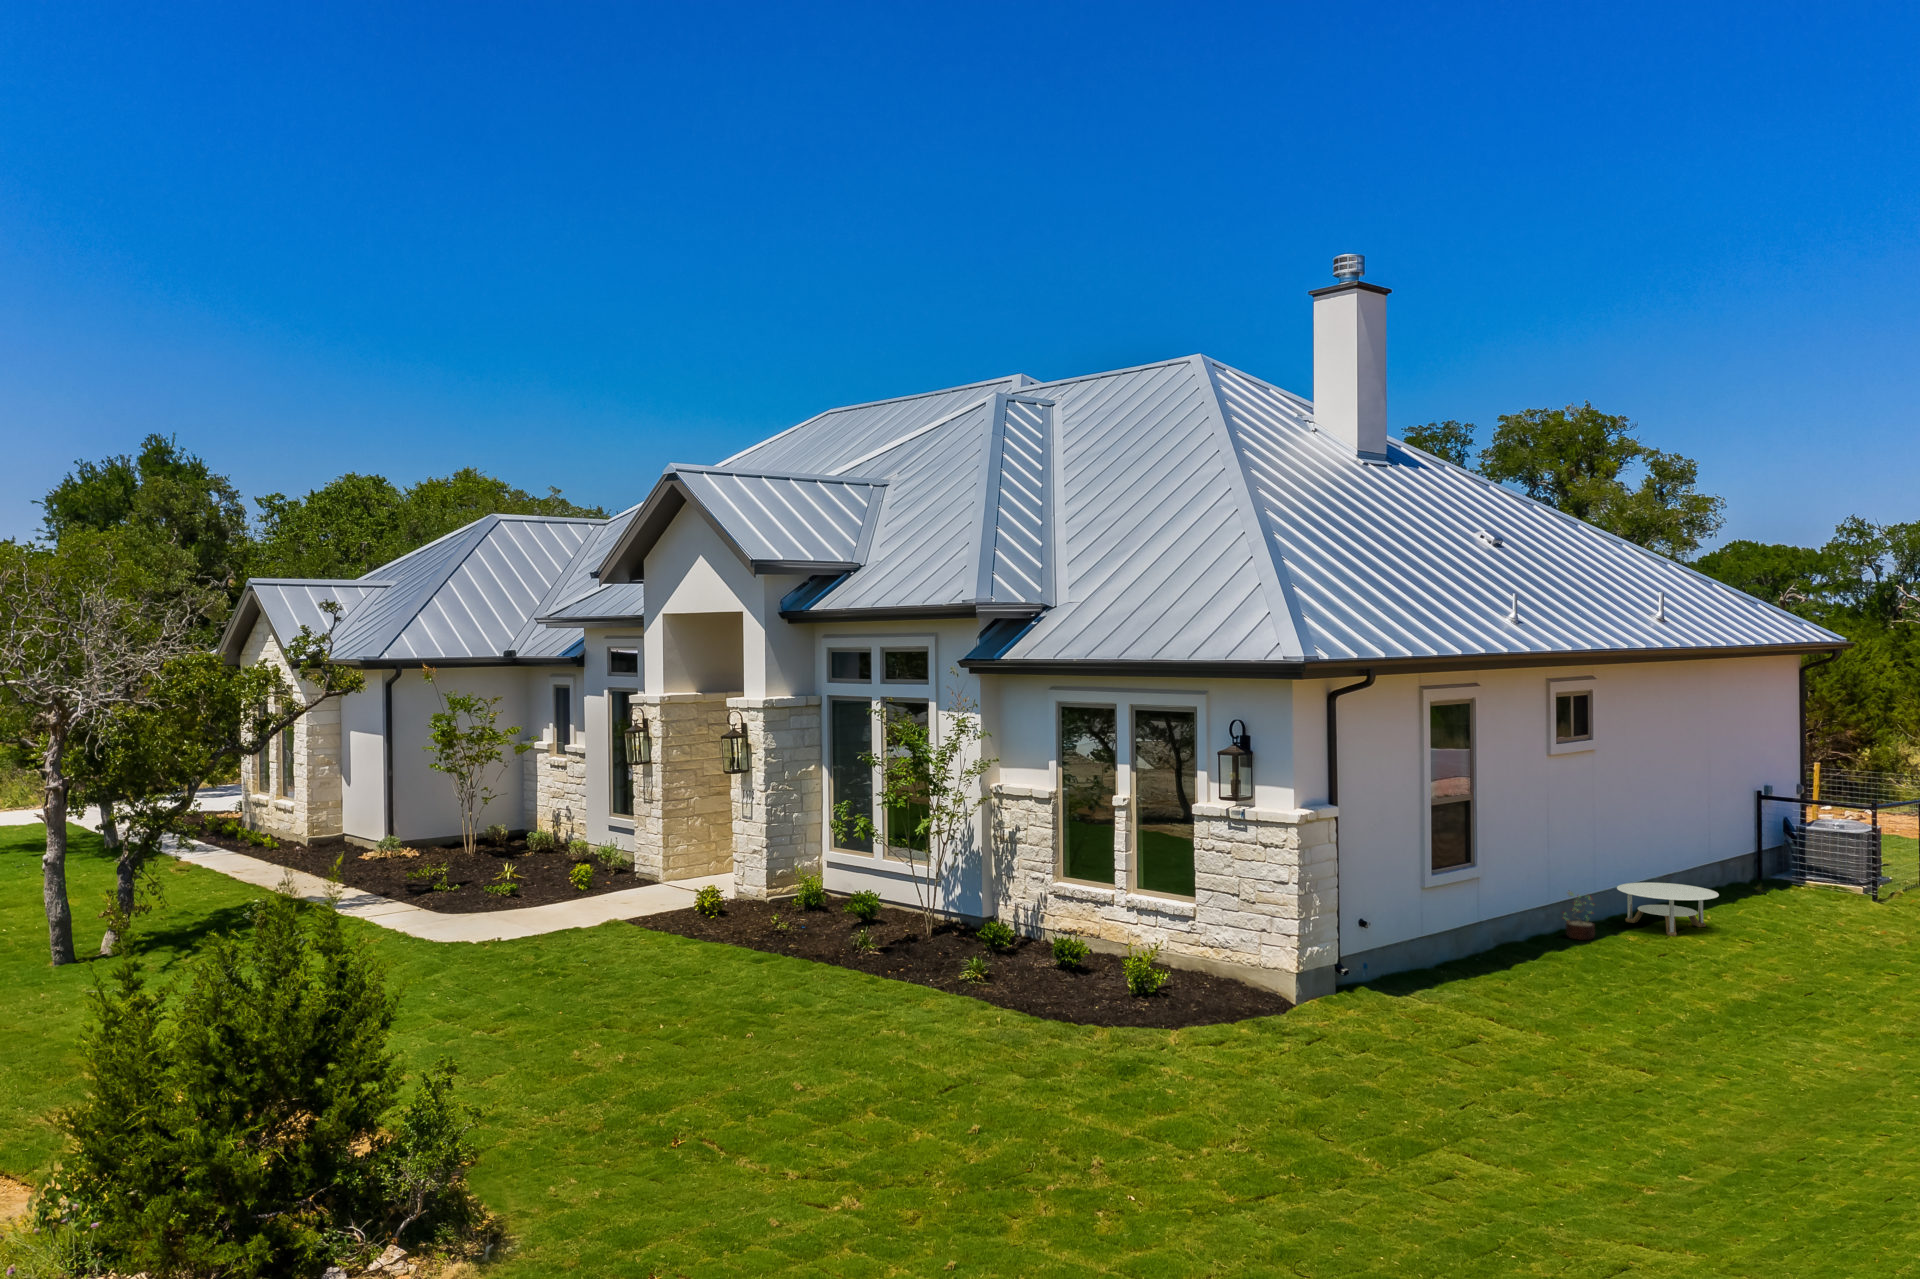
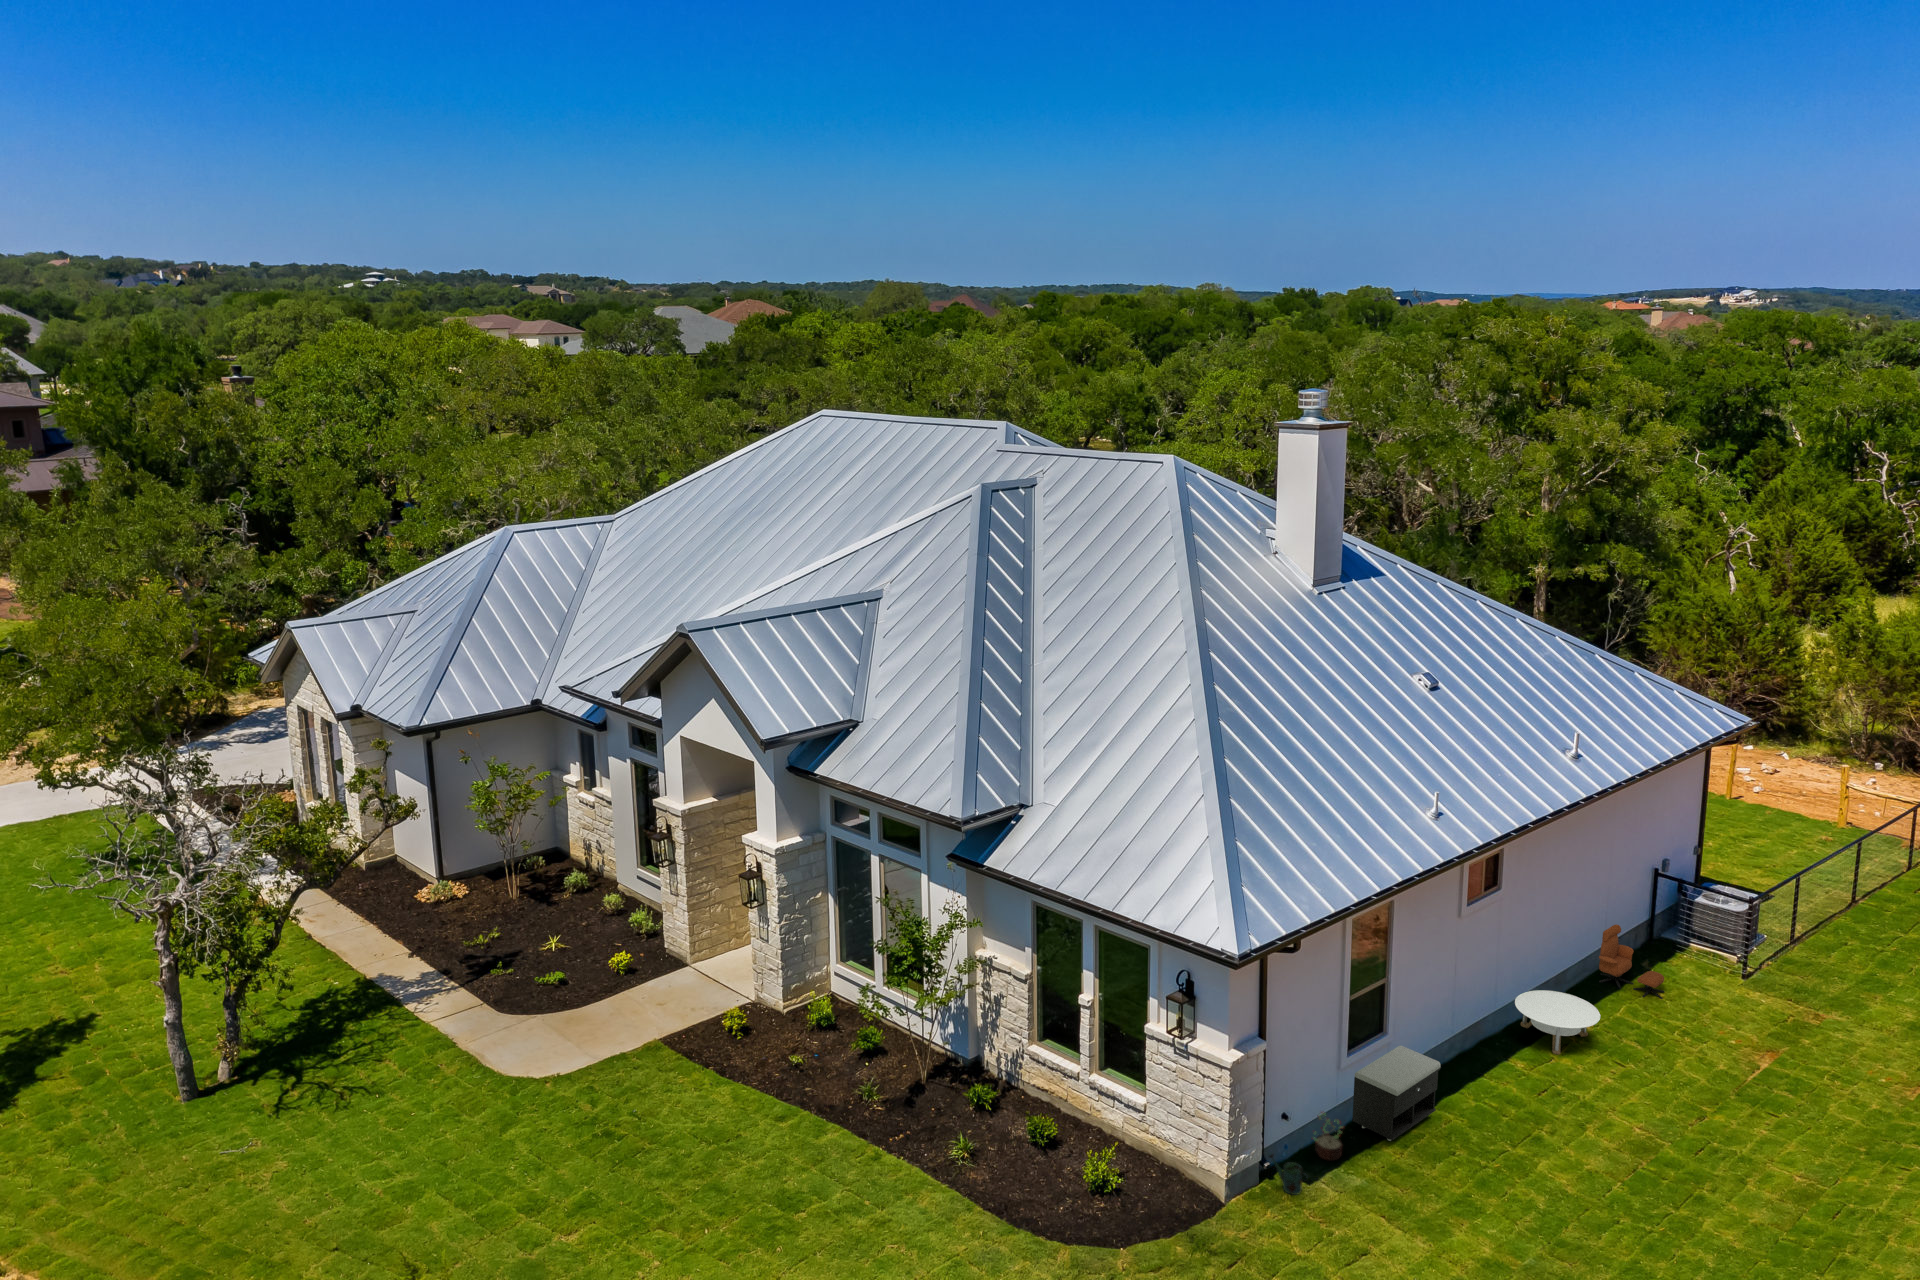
lounge chair: none [1707,836,1787,909] -> present [1599,924,1664,999]
storage bench: none [1440,888,1540,980] -> present [1352,1045,1441,1141]
decorative plant: present [1563,892,1595,940] -> present [1313,1112,1343,1161]
watering can: none [1344,965,1394,1007] -> present [1269,1154,1307,1195]

